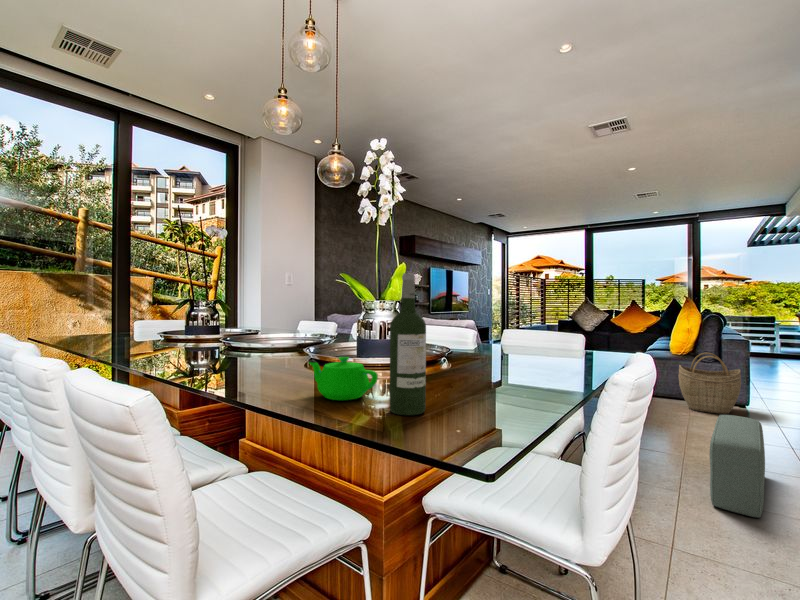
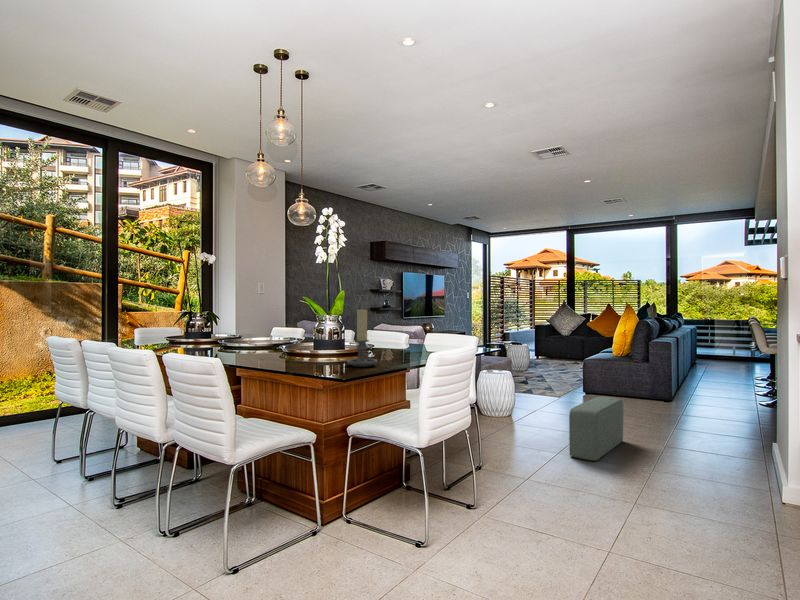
wine bottle: present [389,273,426,415] -> none [324,304,341,371]
candle holder: none [426,287,485,399] -> present [347,309,377,367]
woven basket: present [679,353,741,414] -> none [608,353,656,406]
teapot: present [309,357,378,400] -> none [284,346,320,367]

